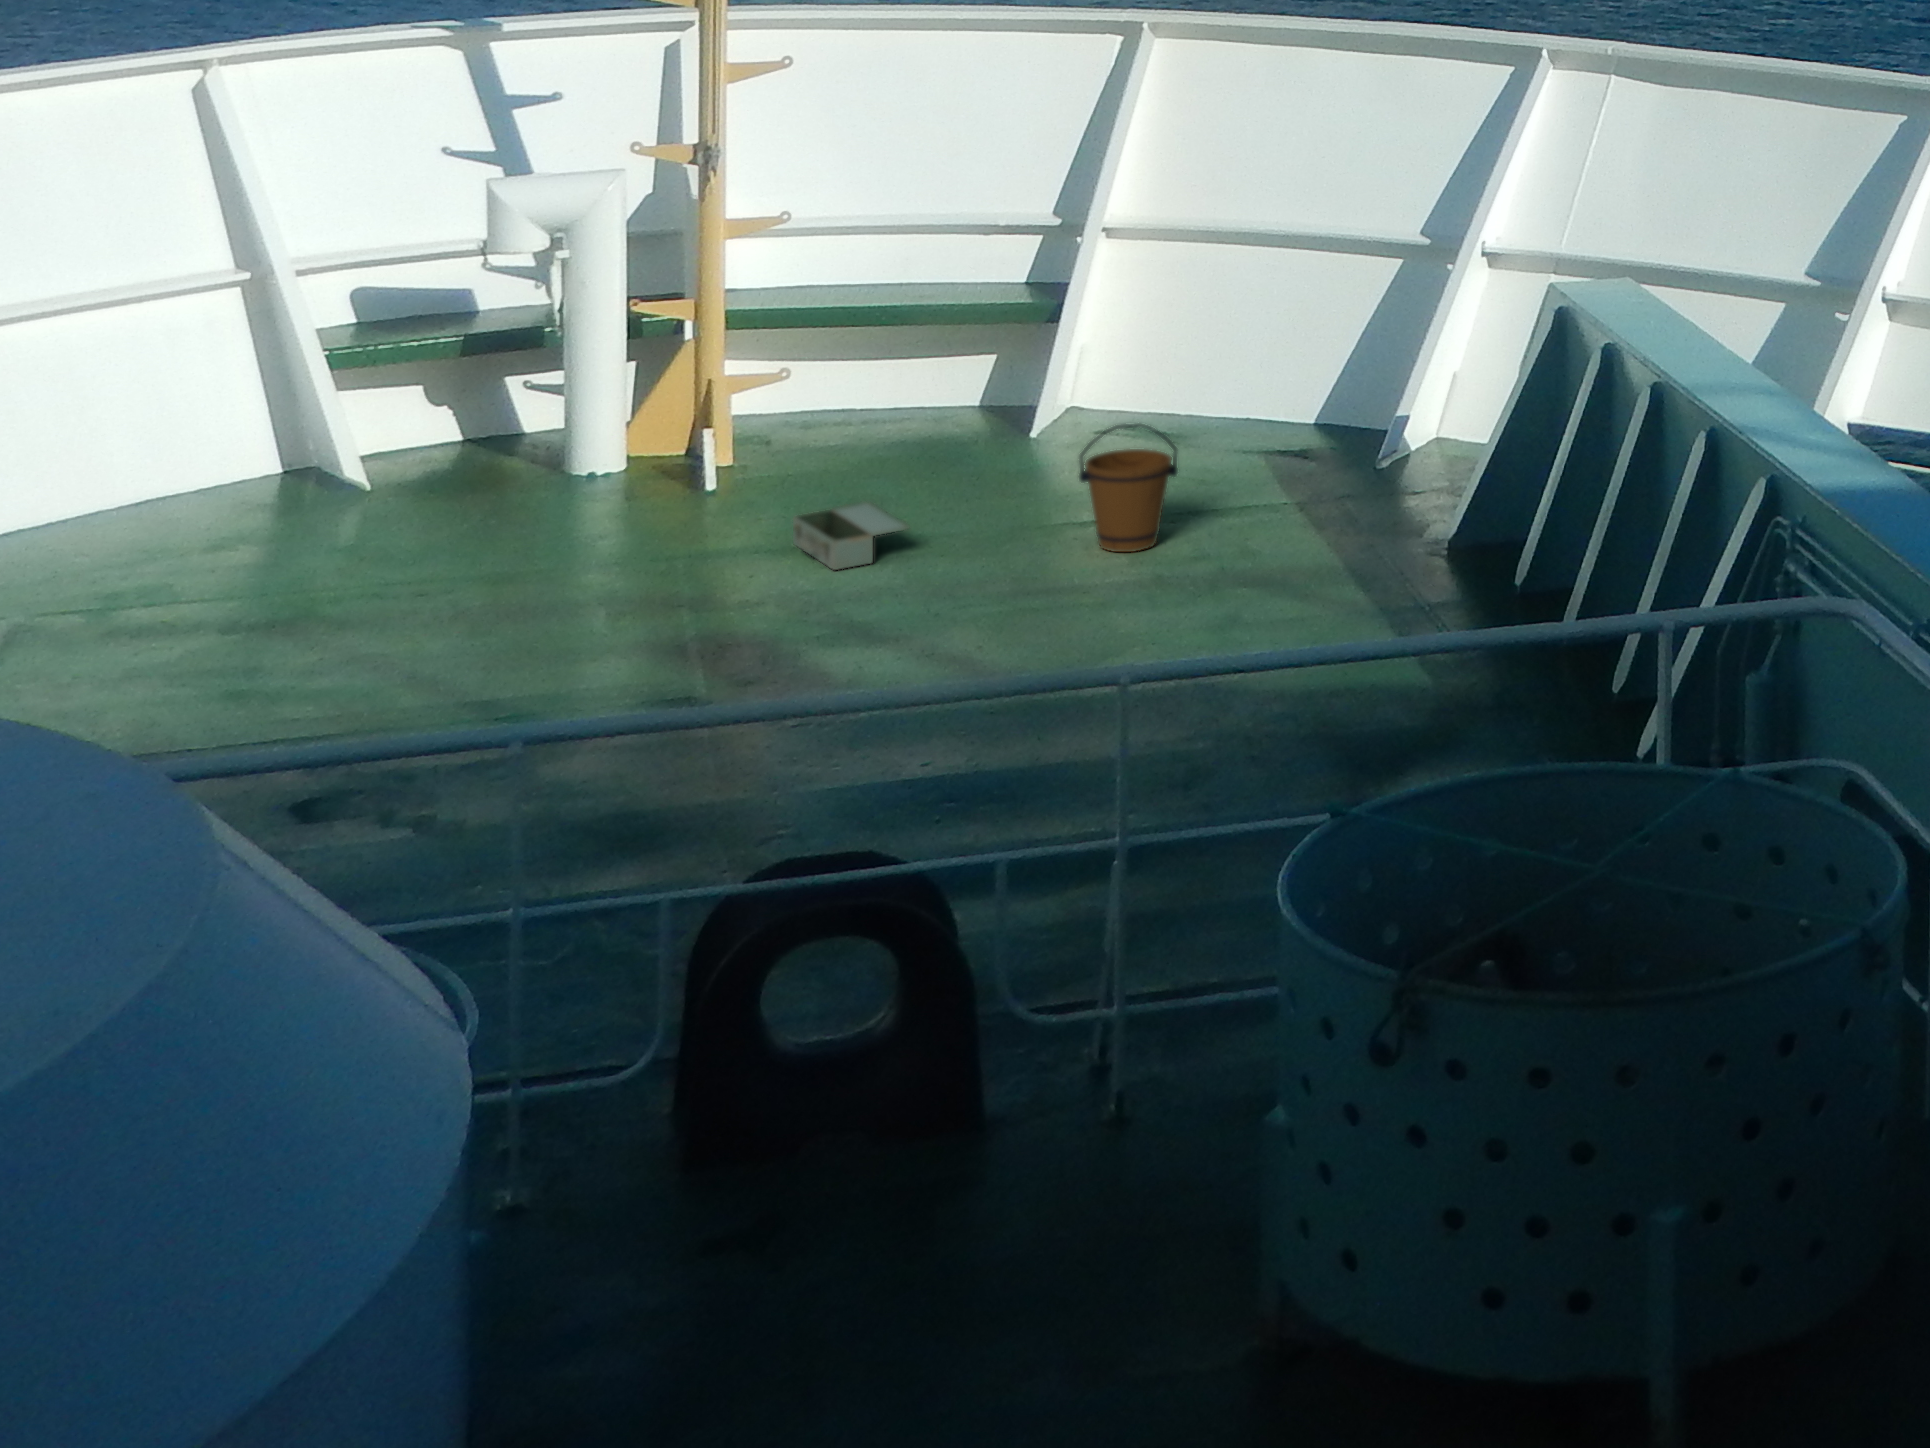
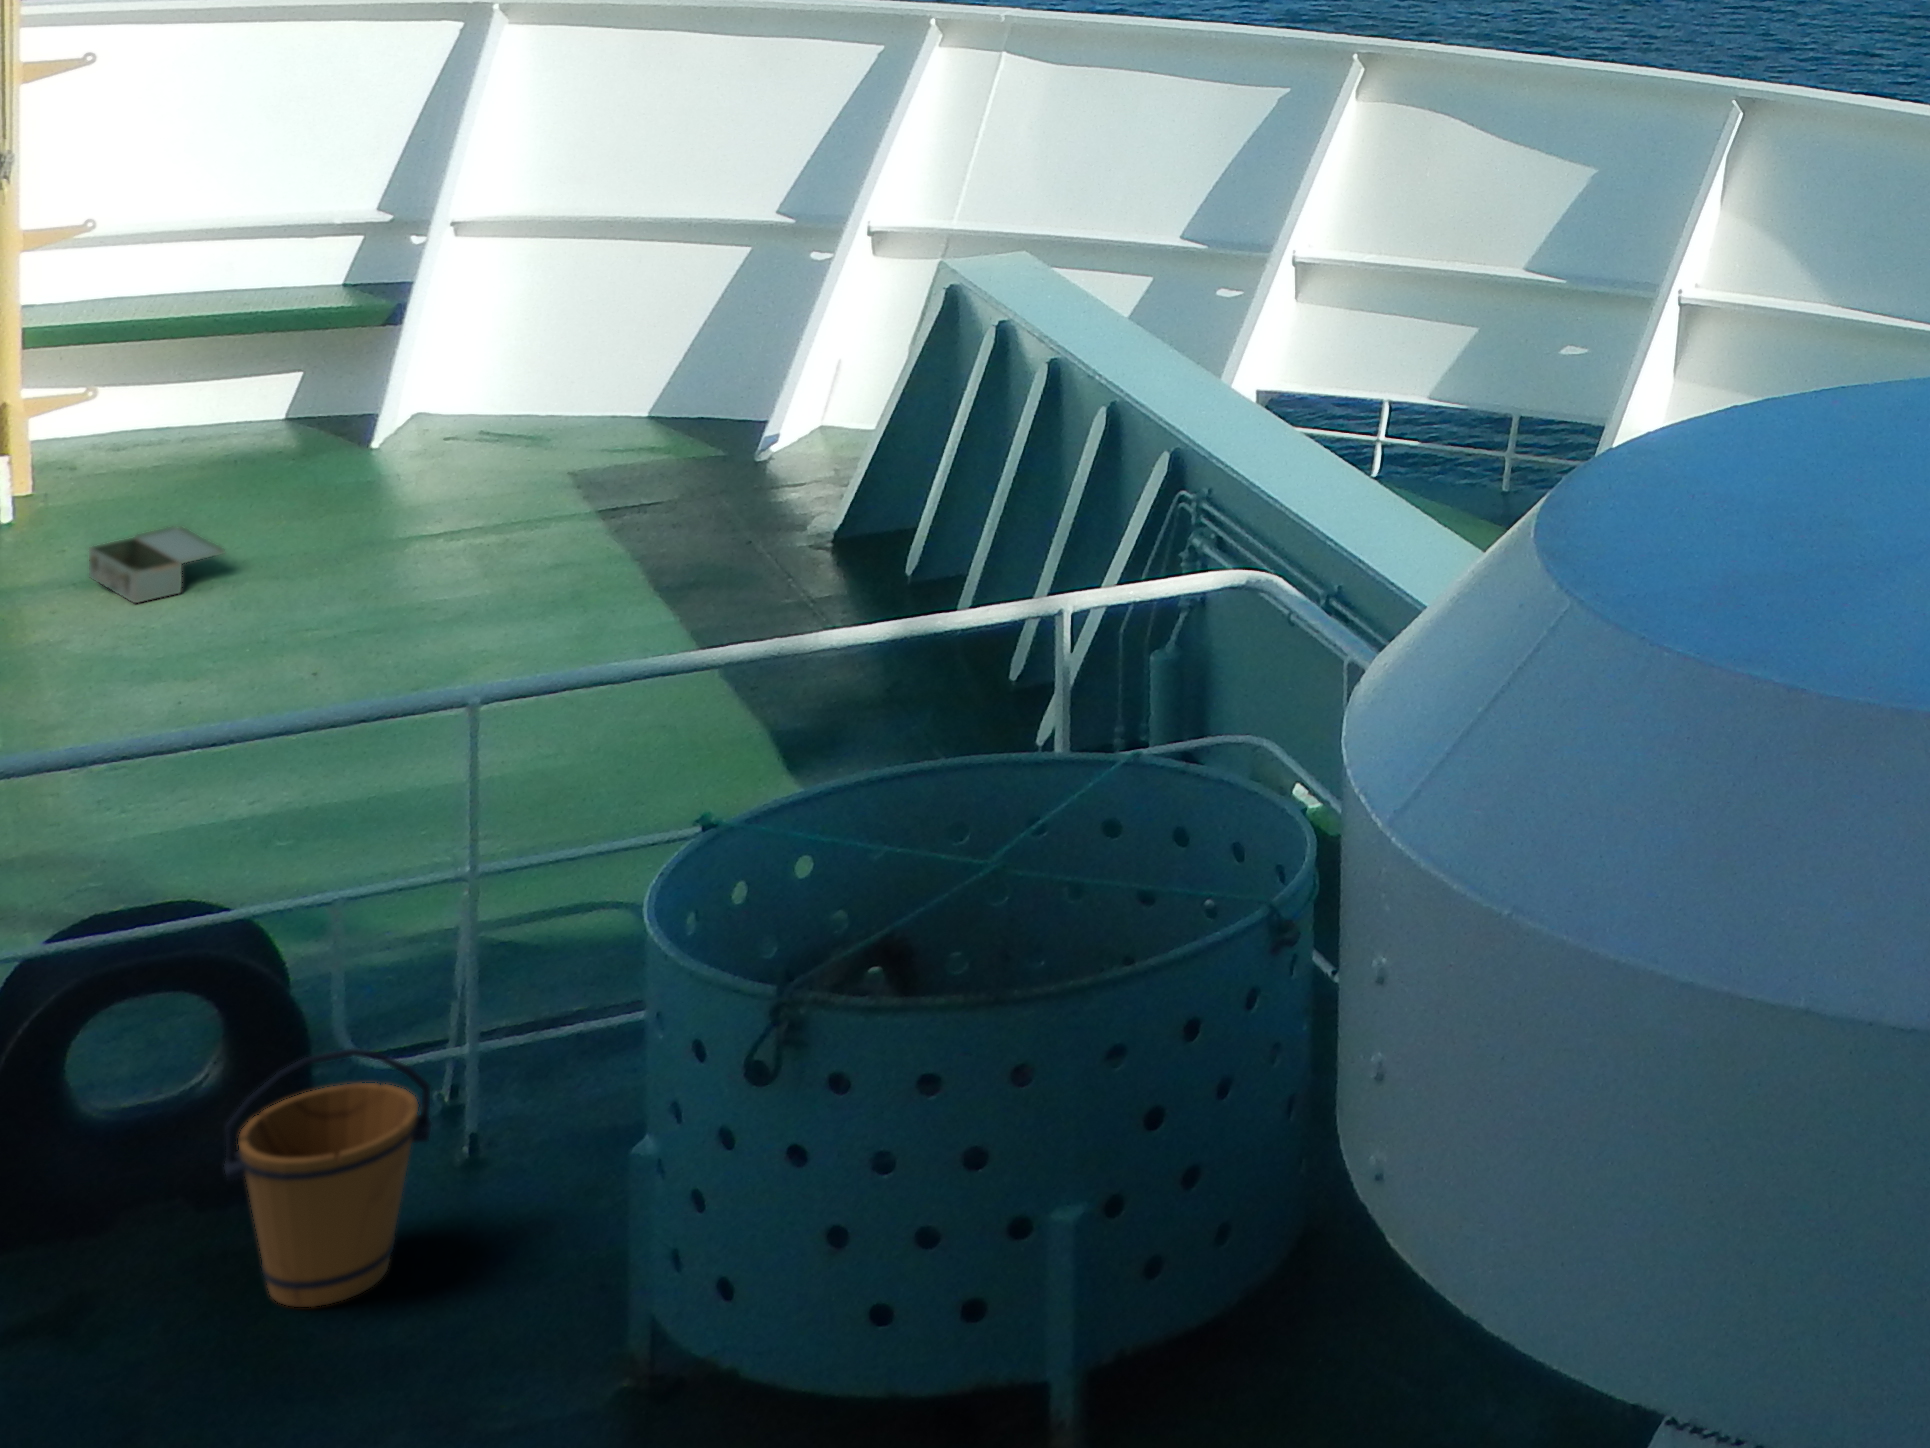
bucket: present [1079,424,1178,552] -> present [225,1049,432,1307]

